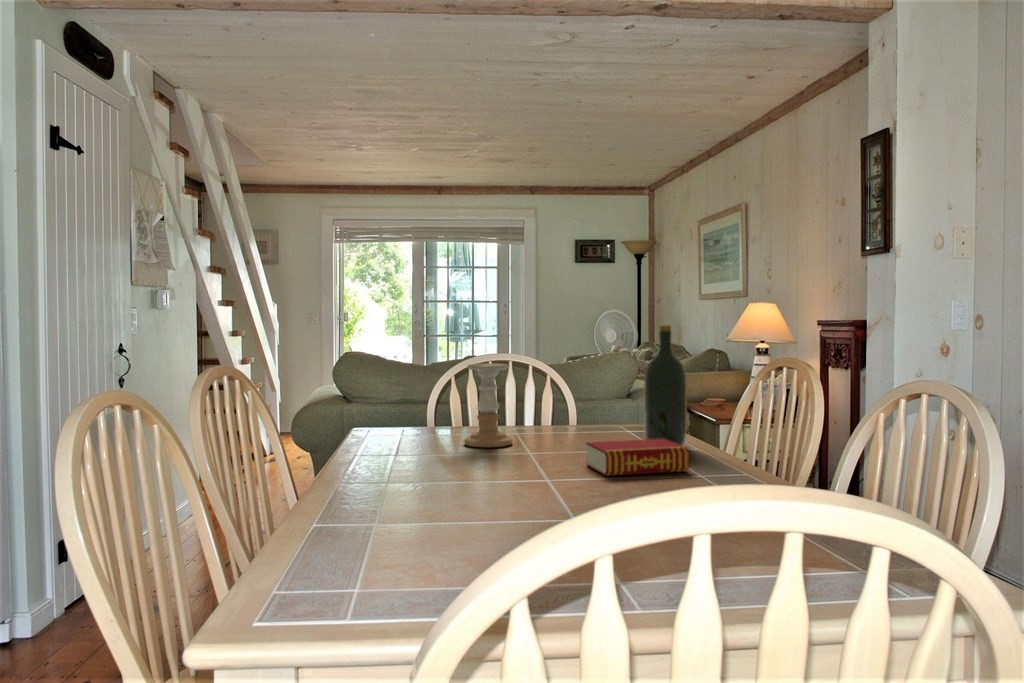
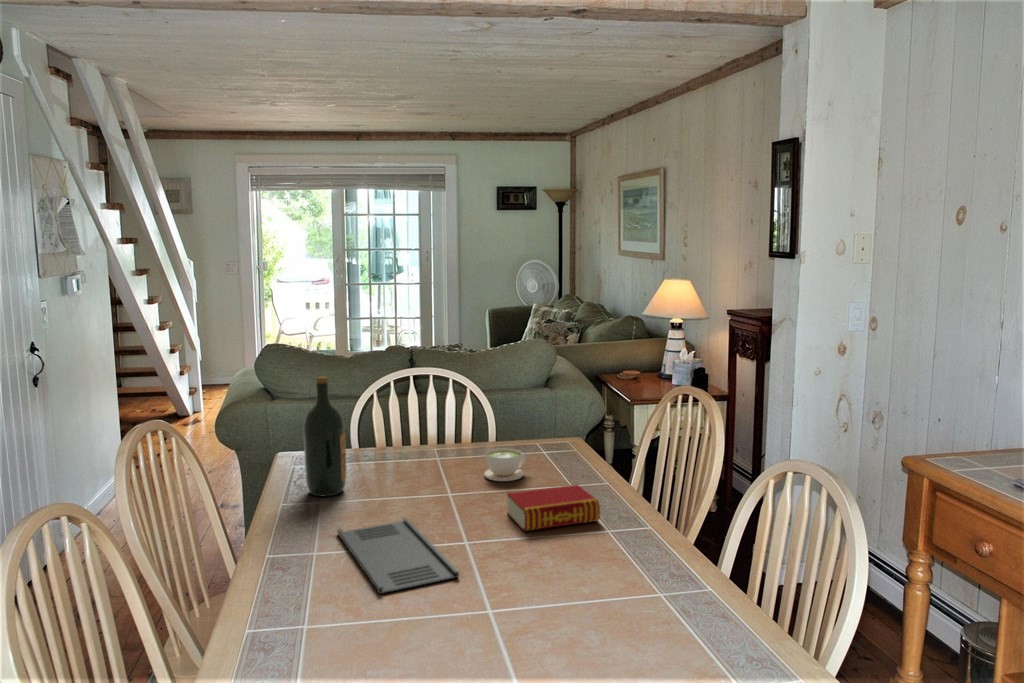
wine bottle: present [644,325,687,445] -> present [303,376,346,496]
candle holder: present [464,363,513,447] -> none [393,402,438,486]
coffee cup: none [561,416,607,446] -> present [484,448,526,481]
tray: none [404,462,534,511] -> present [337,517,459,594]

